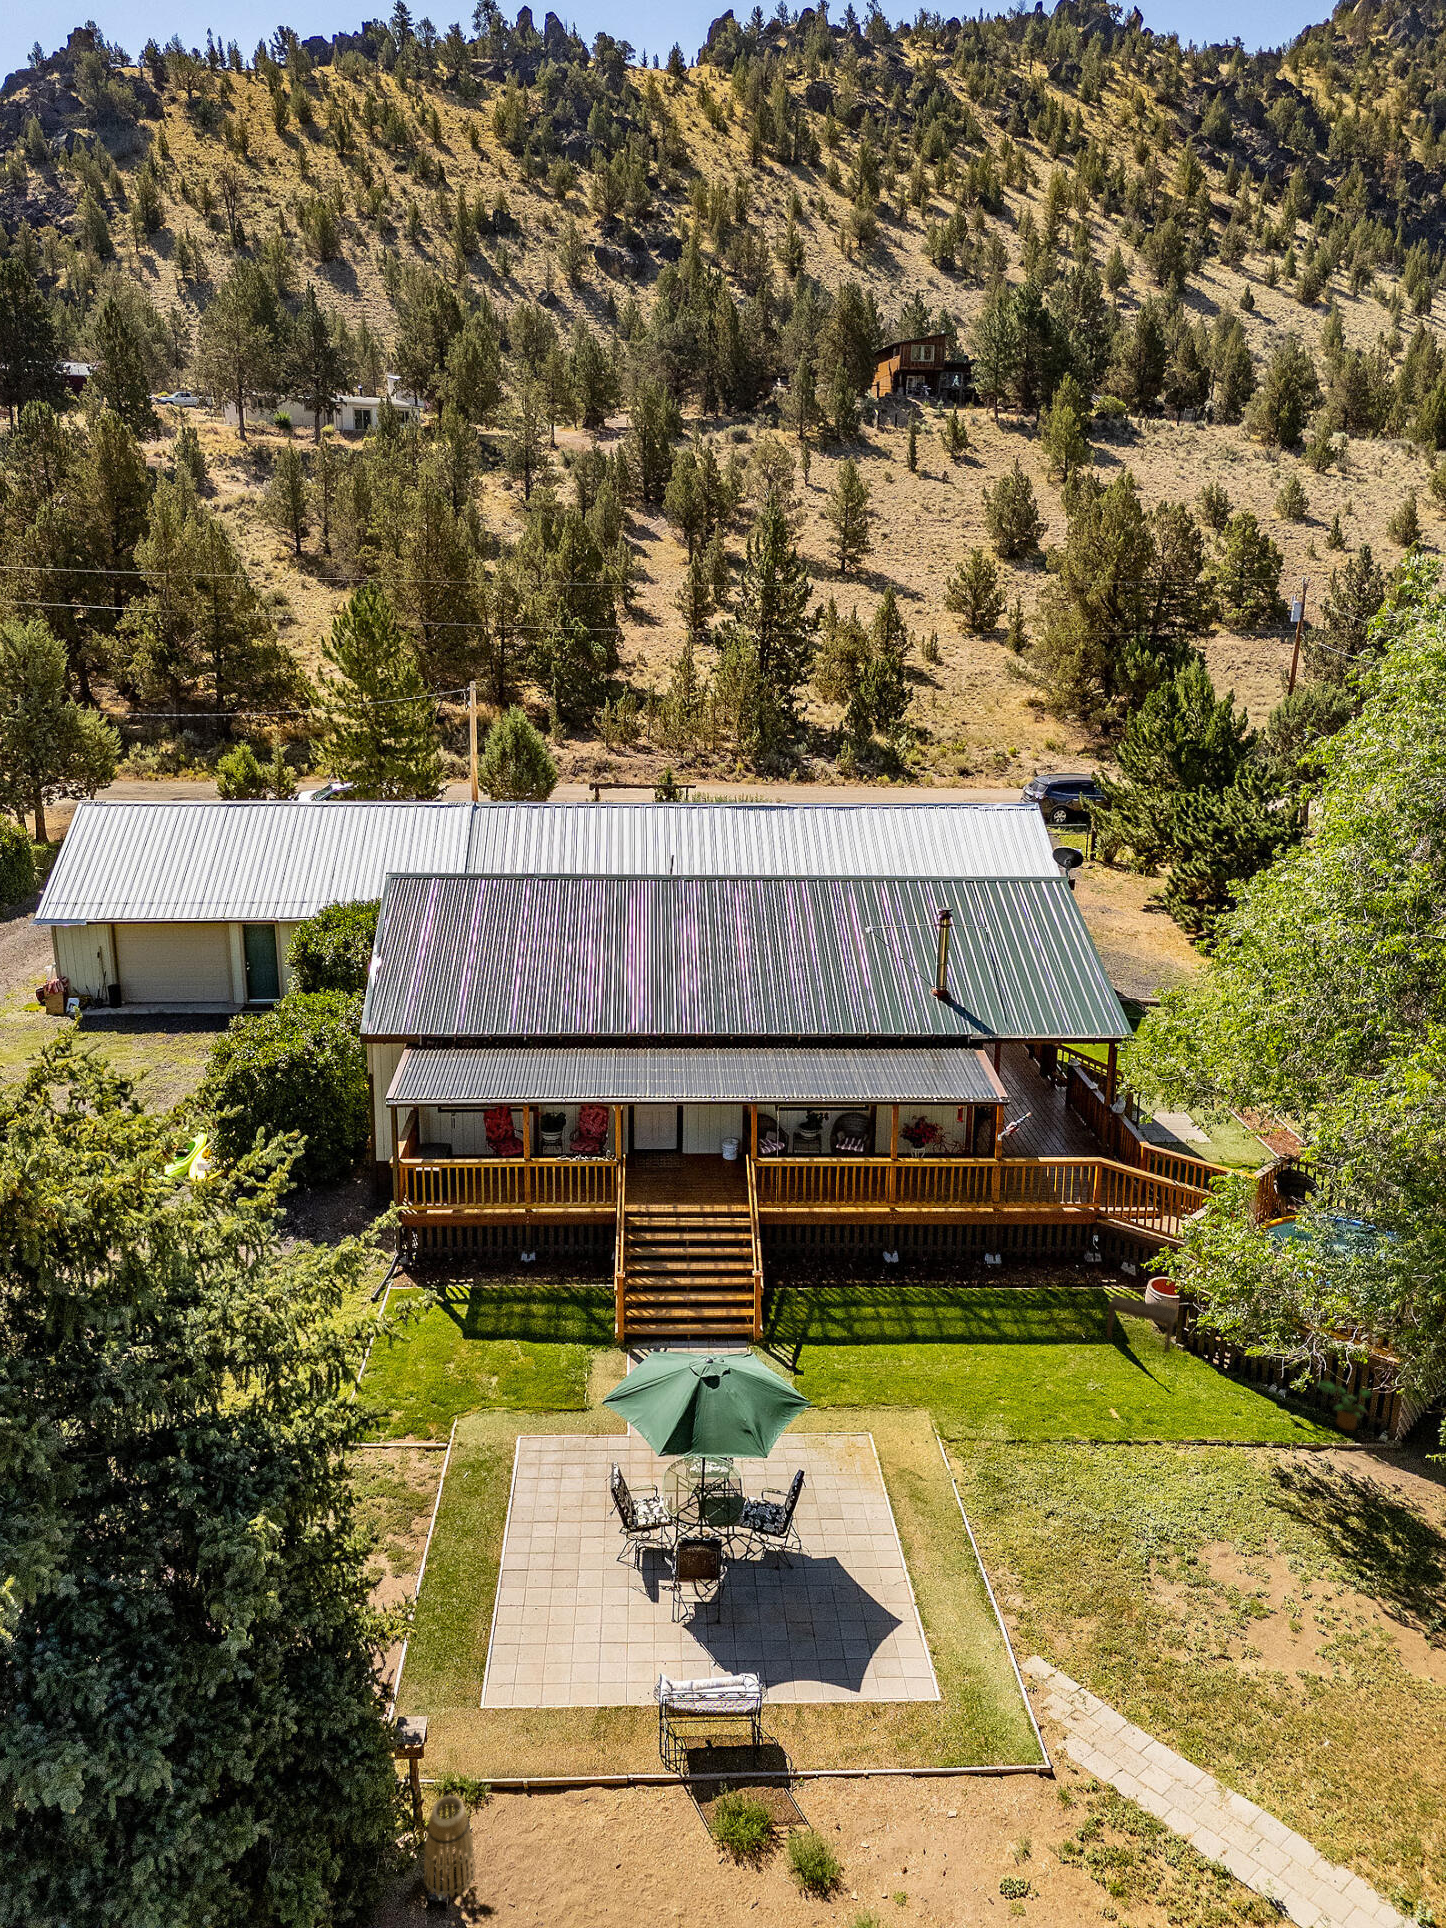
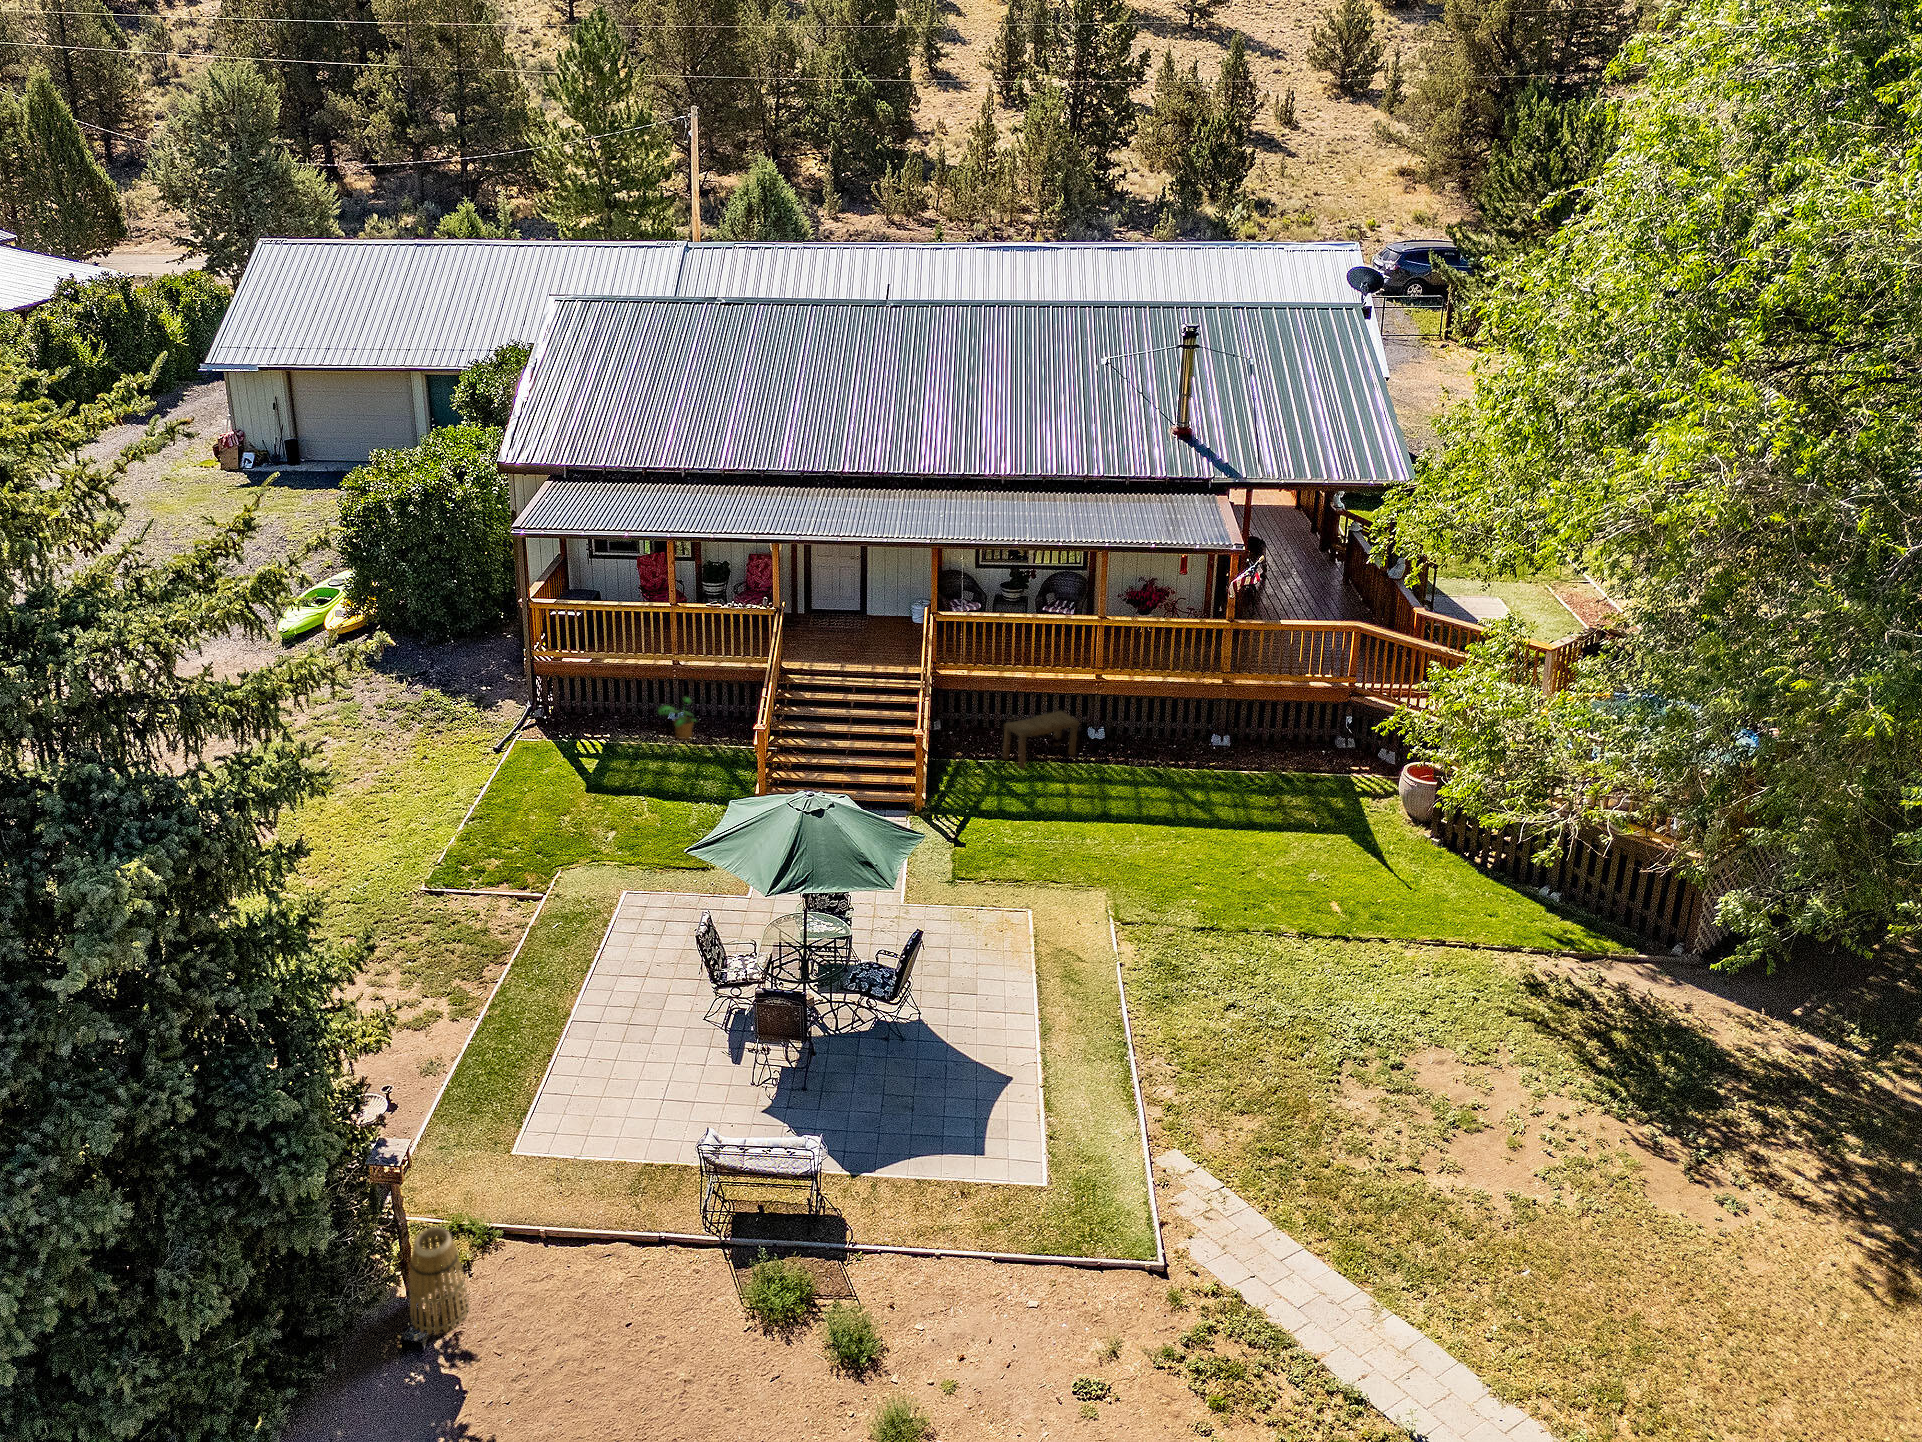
bench: present [1107,1295,1177,1352] -> present [1003,711,1079,768]
potted plant: present [1317,1381,1370,1430] -> present [658,697,696,739]

